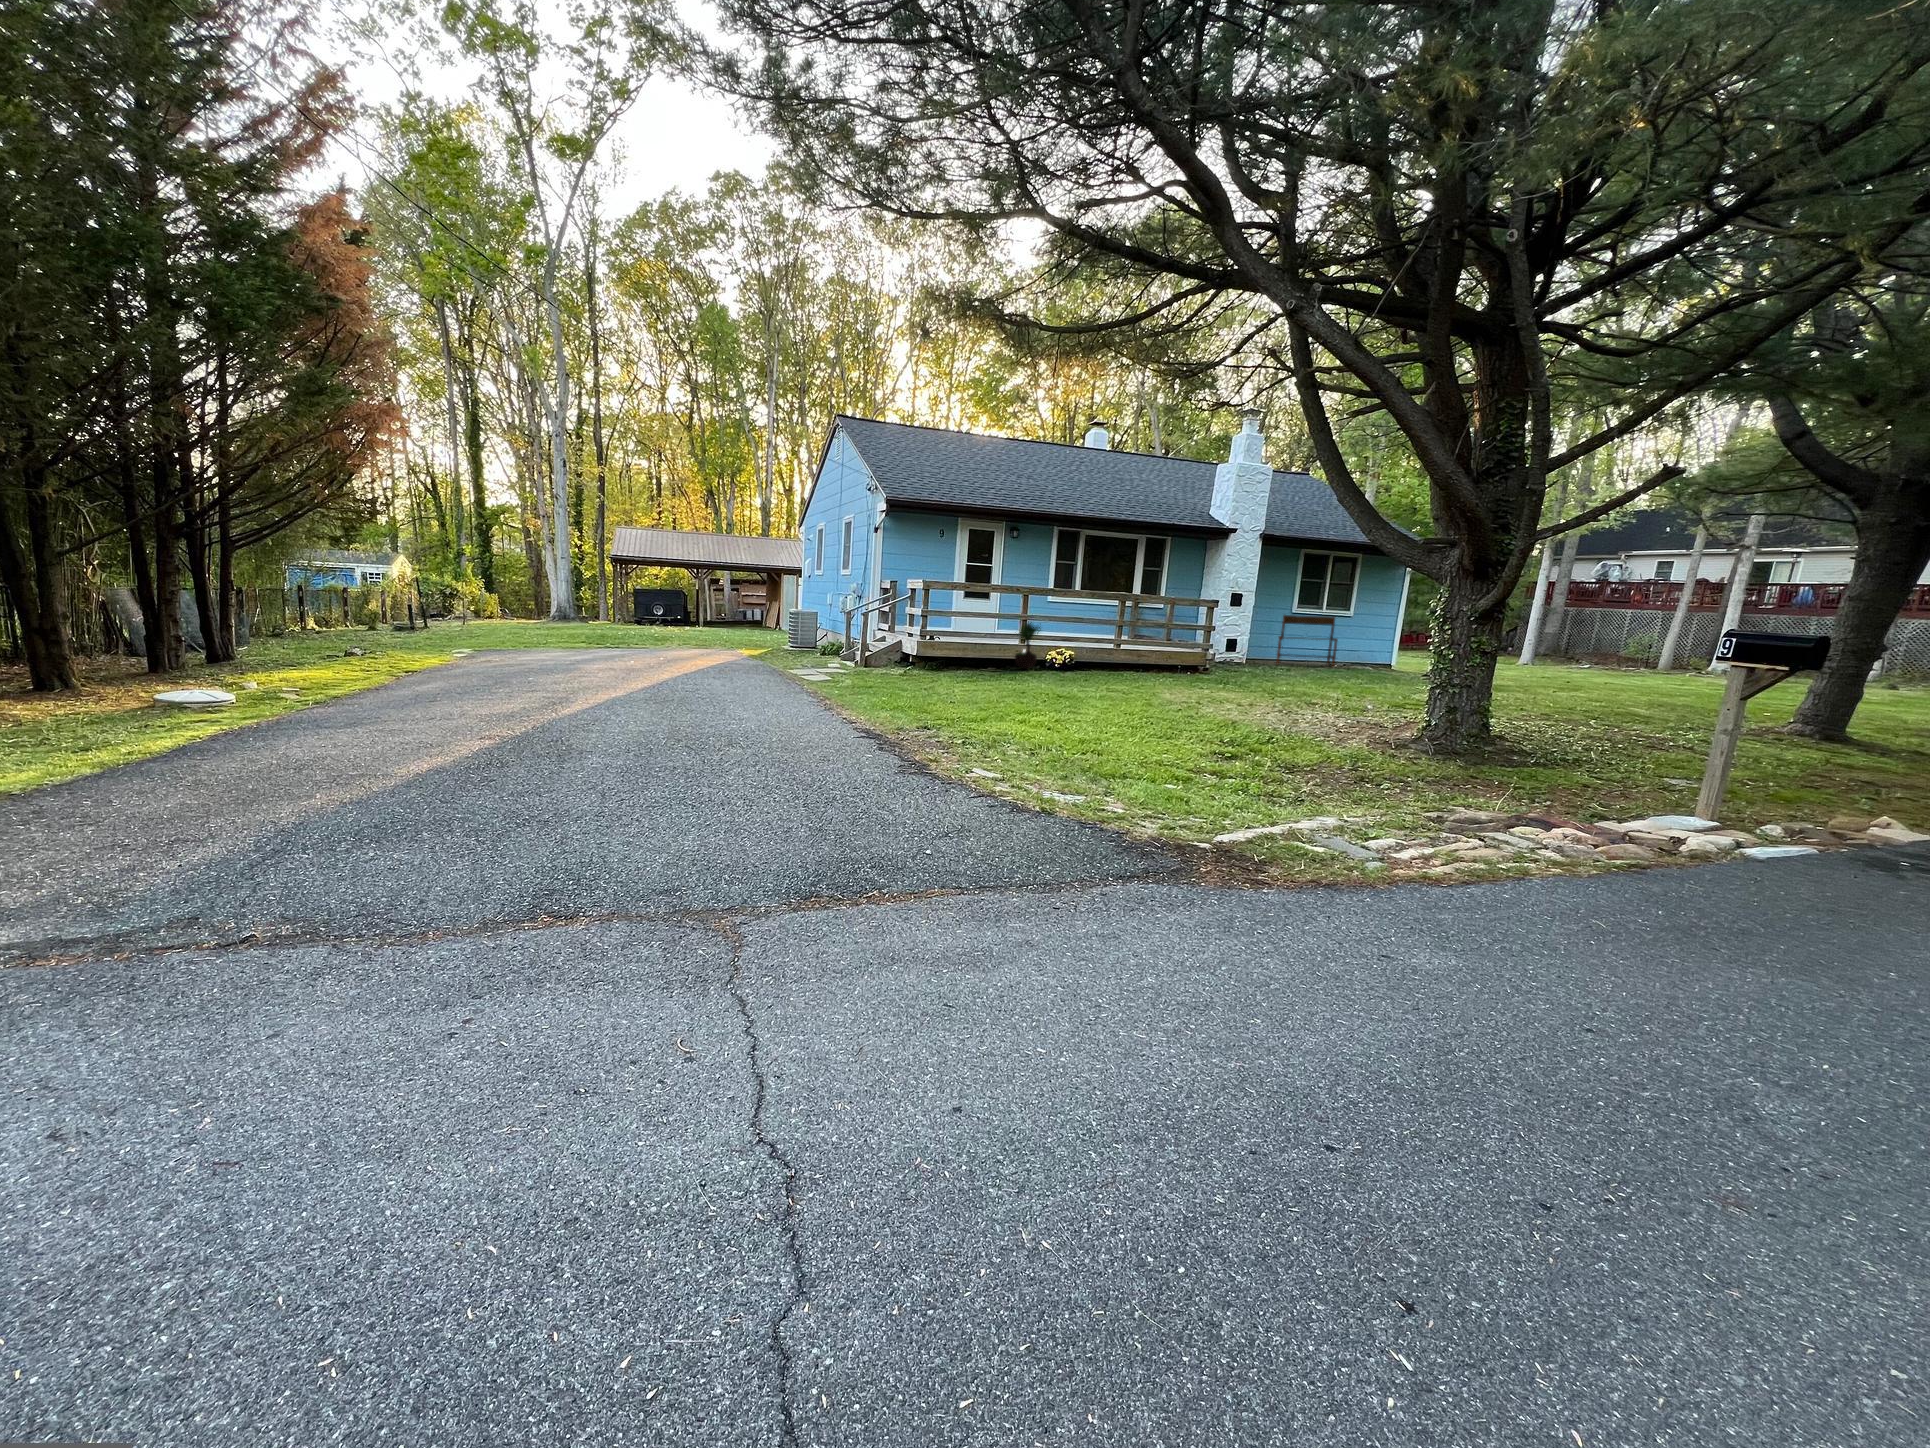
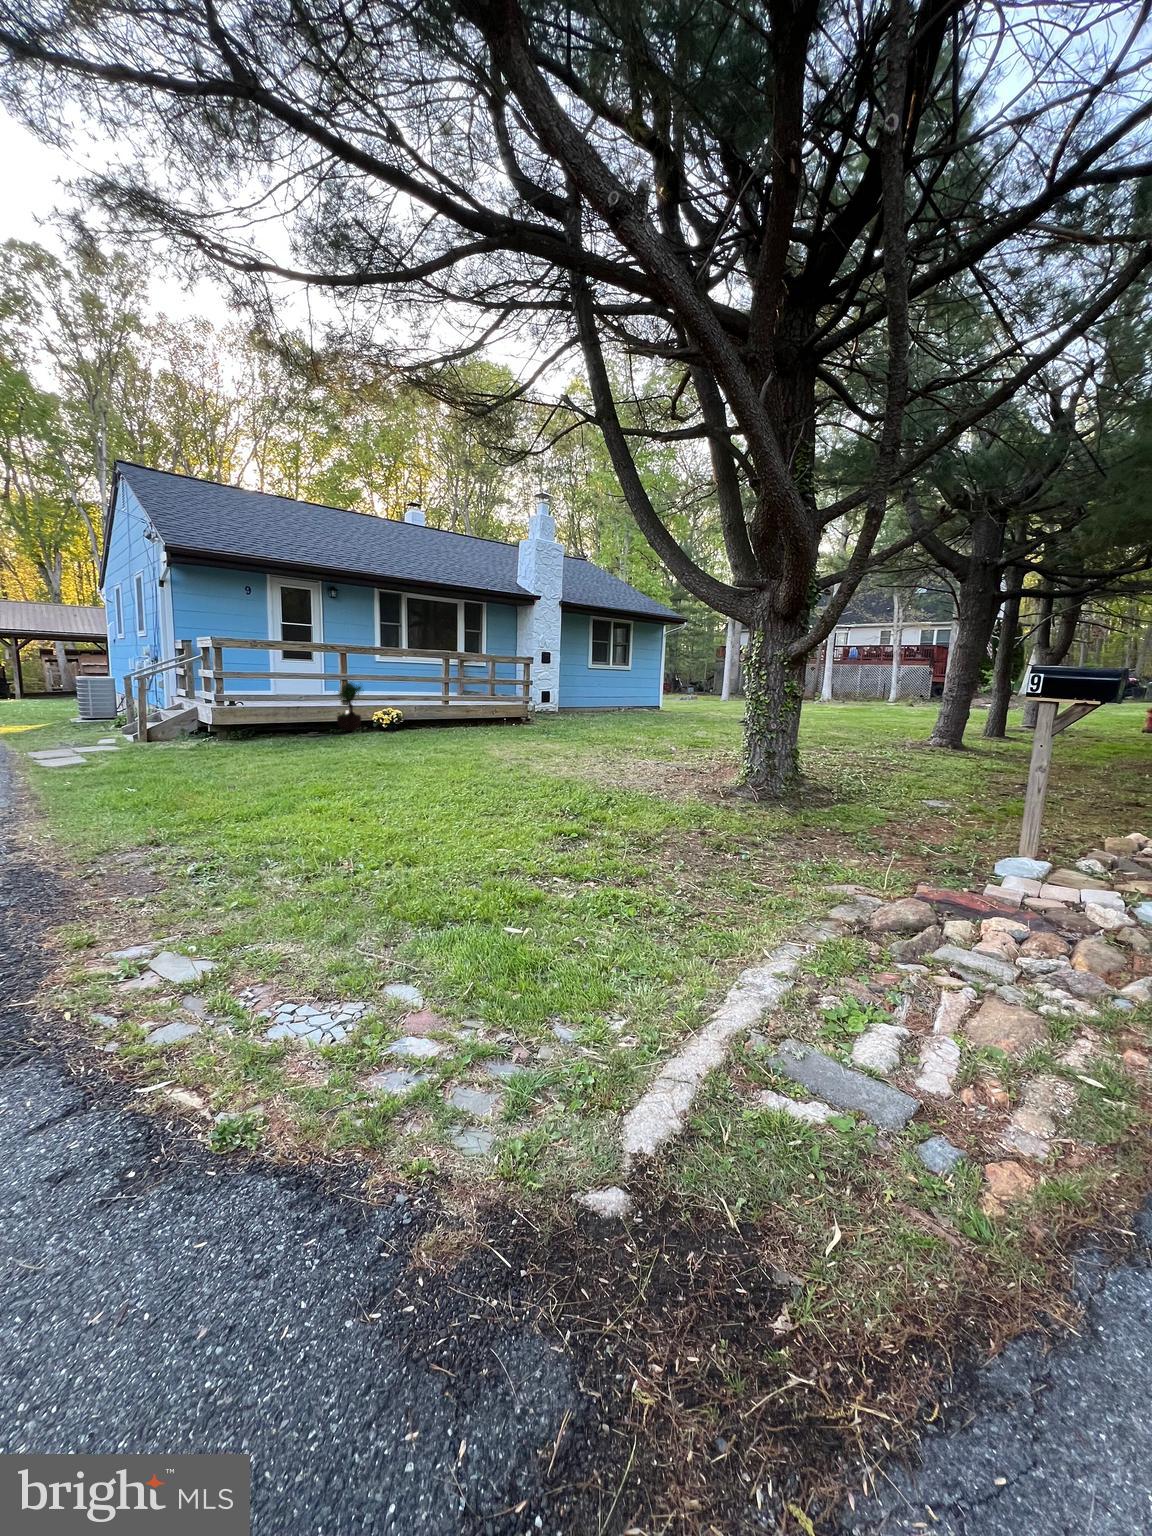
bench: present [1276,615,1338,667] -> none [582,670,629,714]

